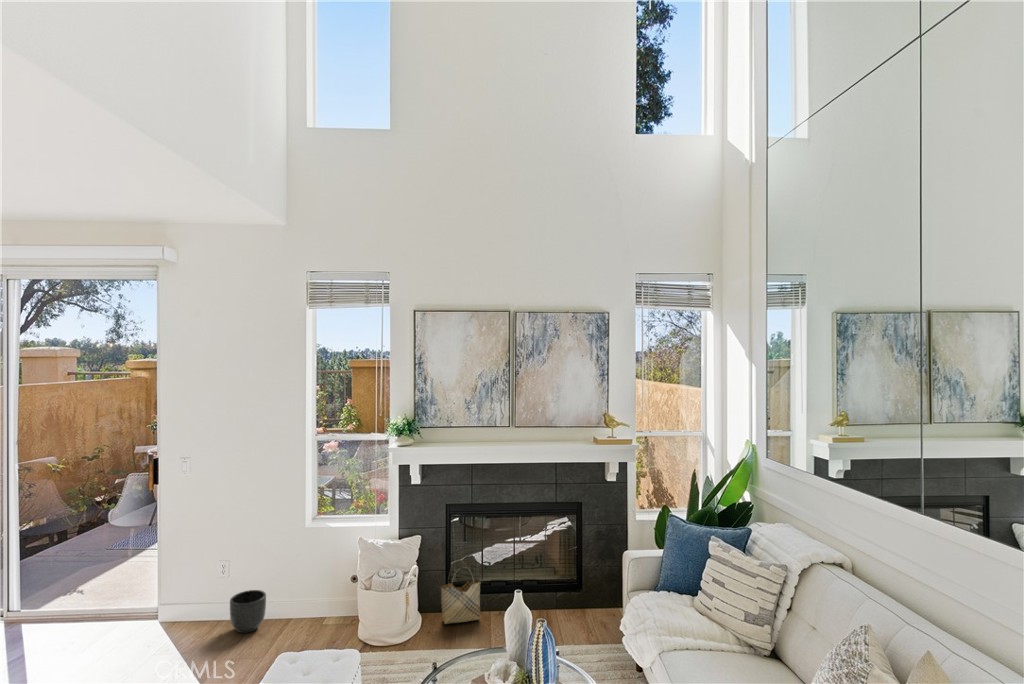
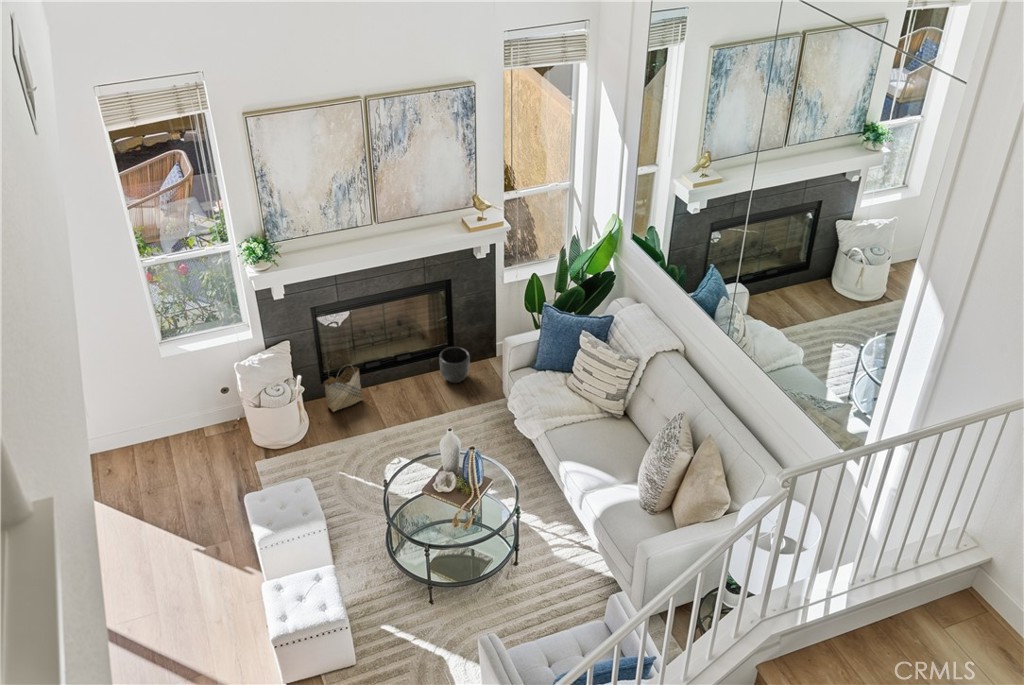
planter: present [230,590,266,633] -> present [439,347,470,383]

